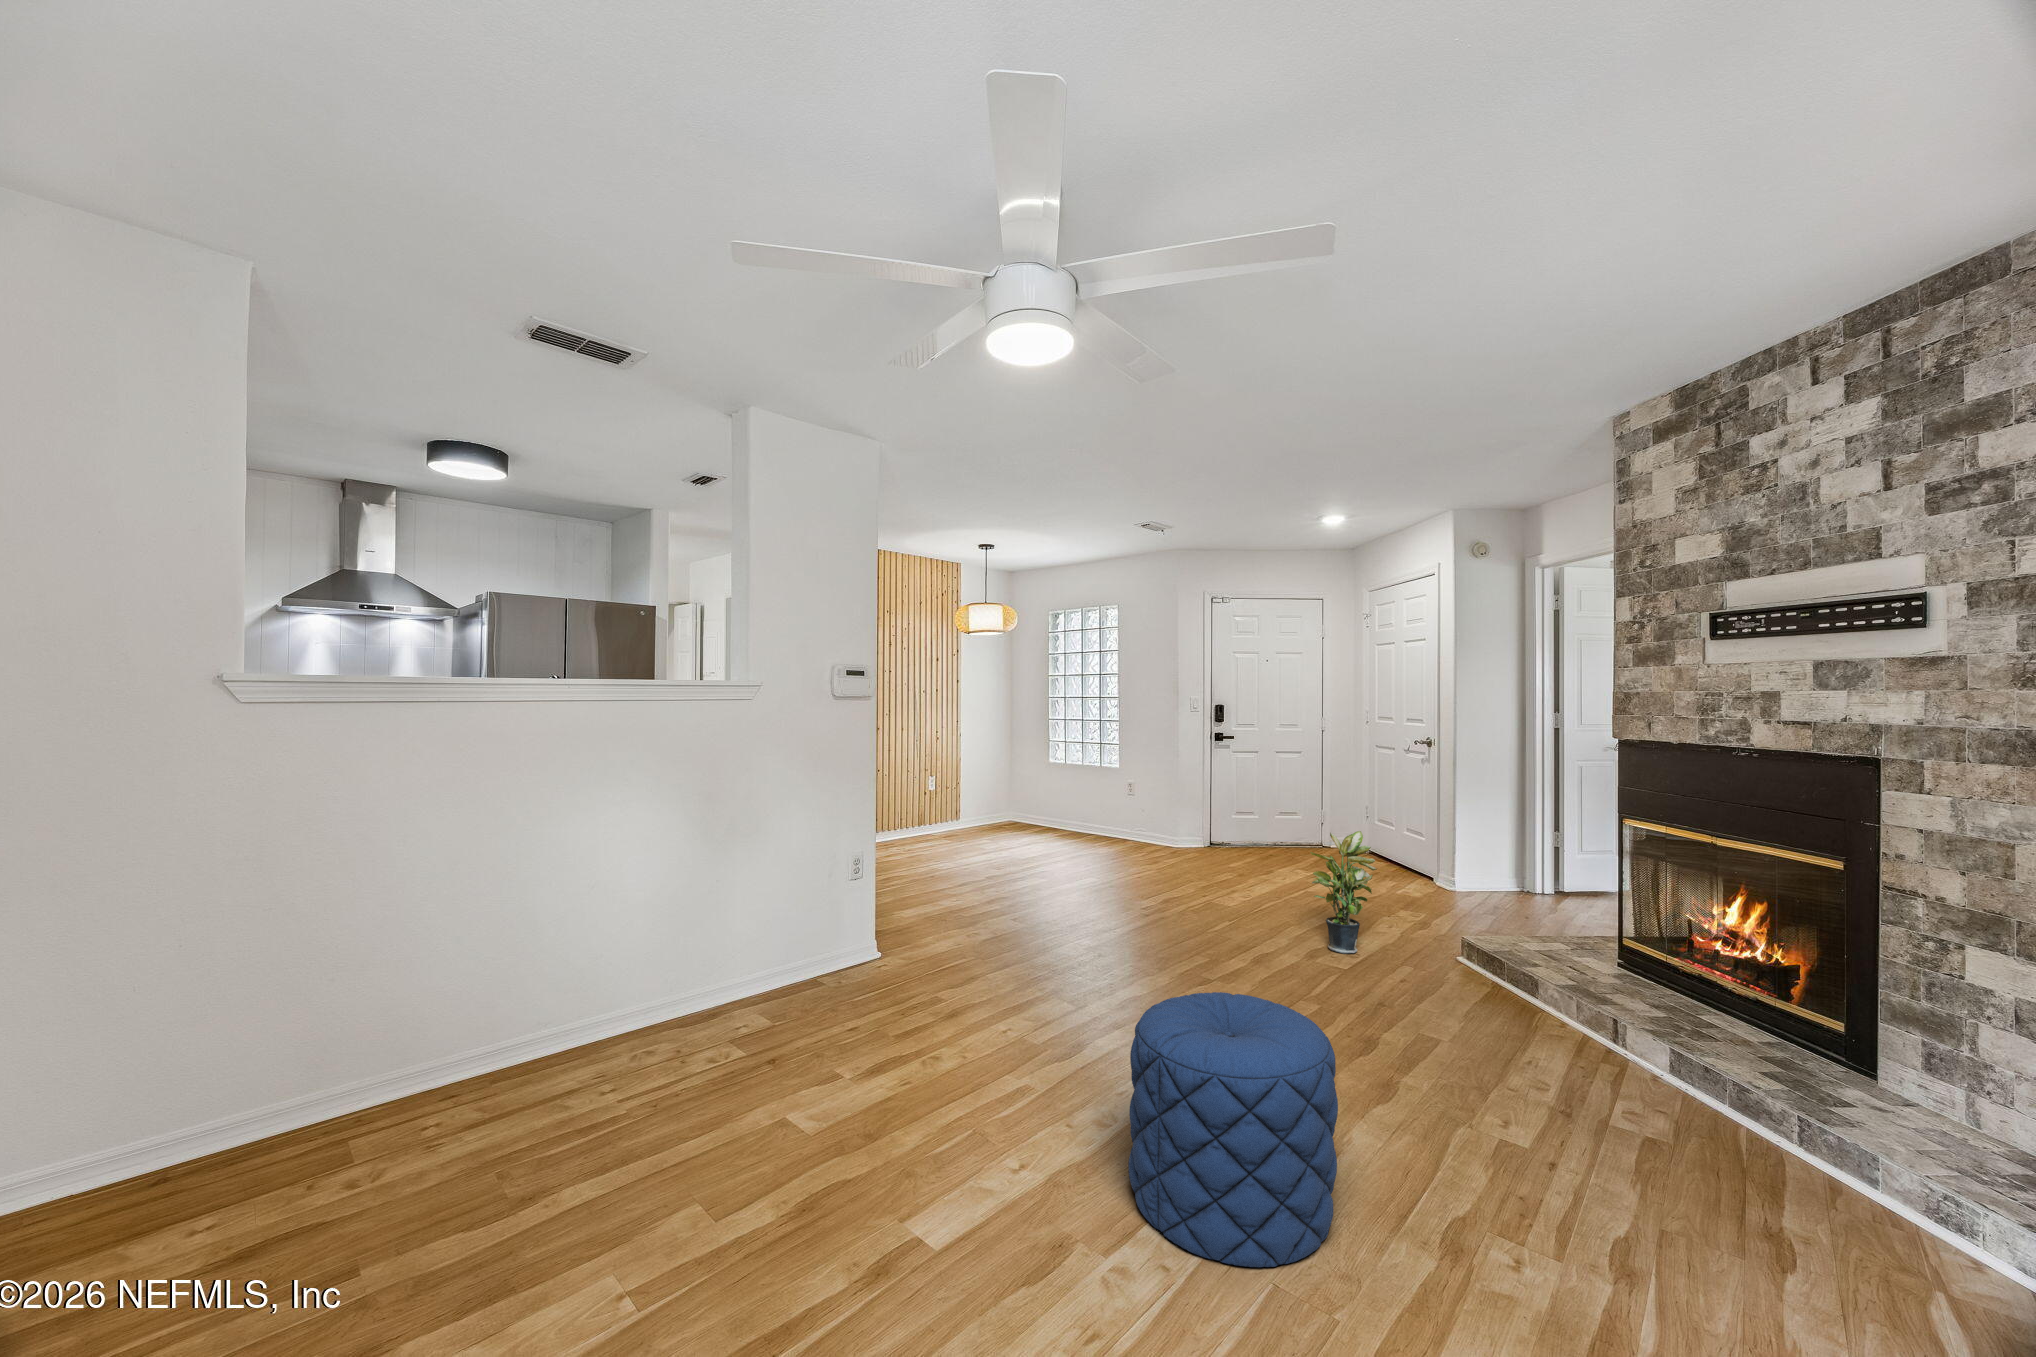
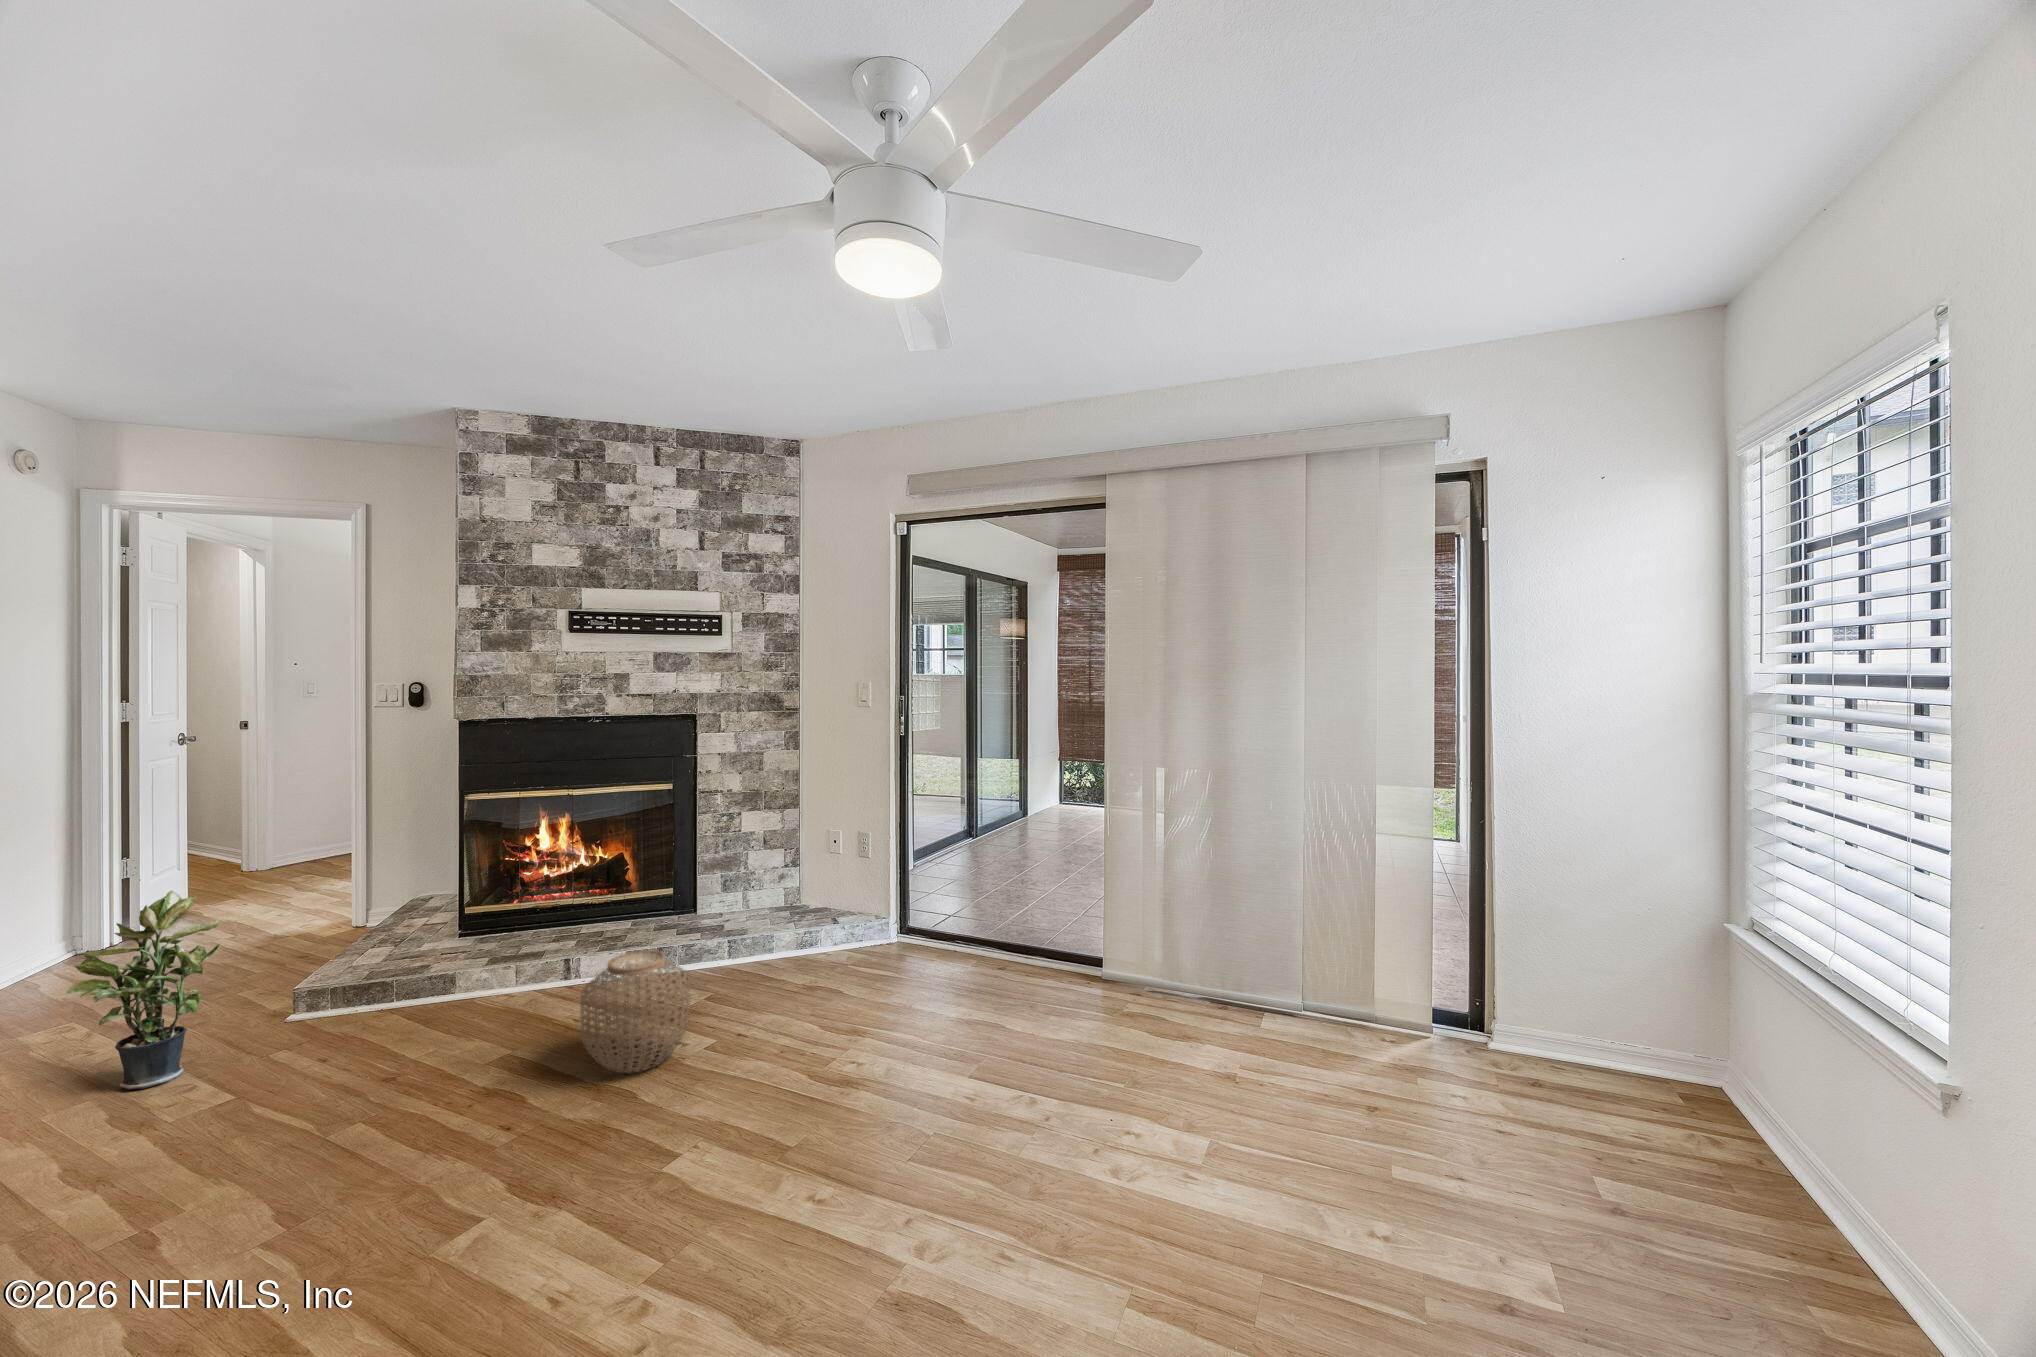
woven basket: none [1373,978,1493,1115] -> present [581,950,690,1073]
pouf: present [1129,992,1338,1267] -> none [709,973,901,1227]

